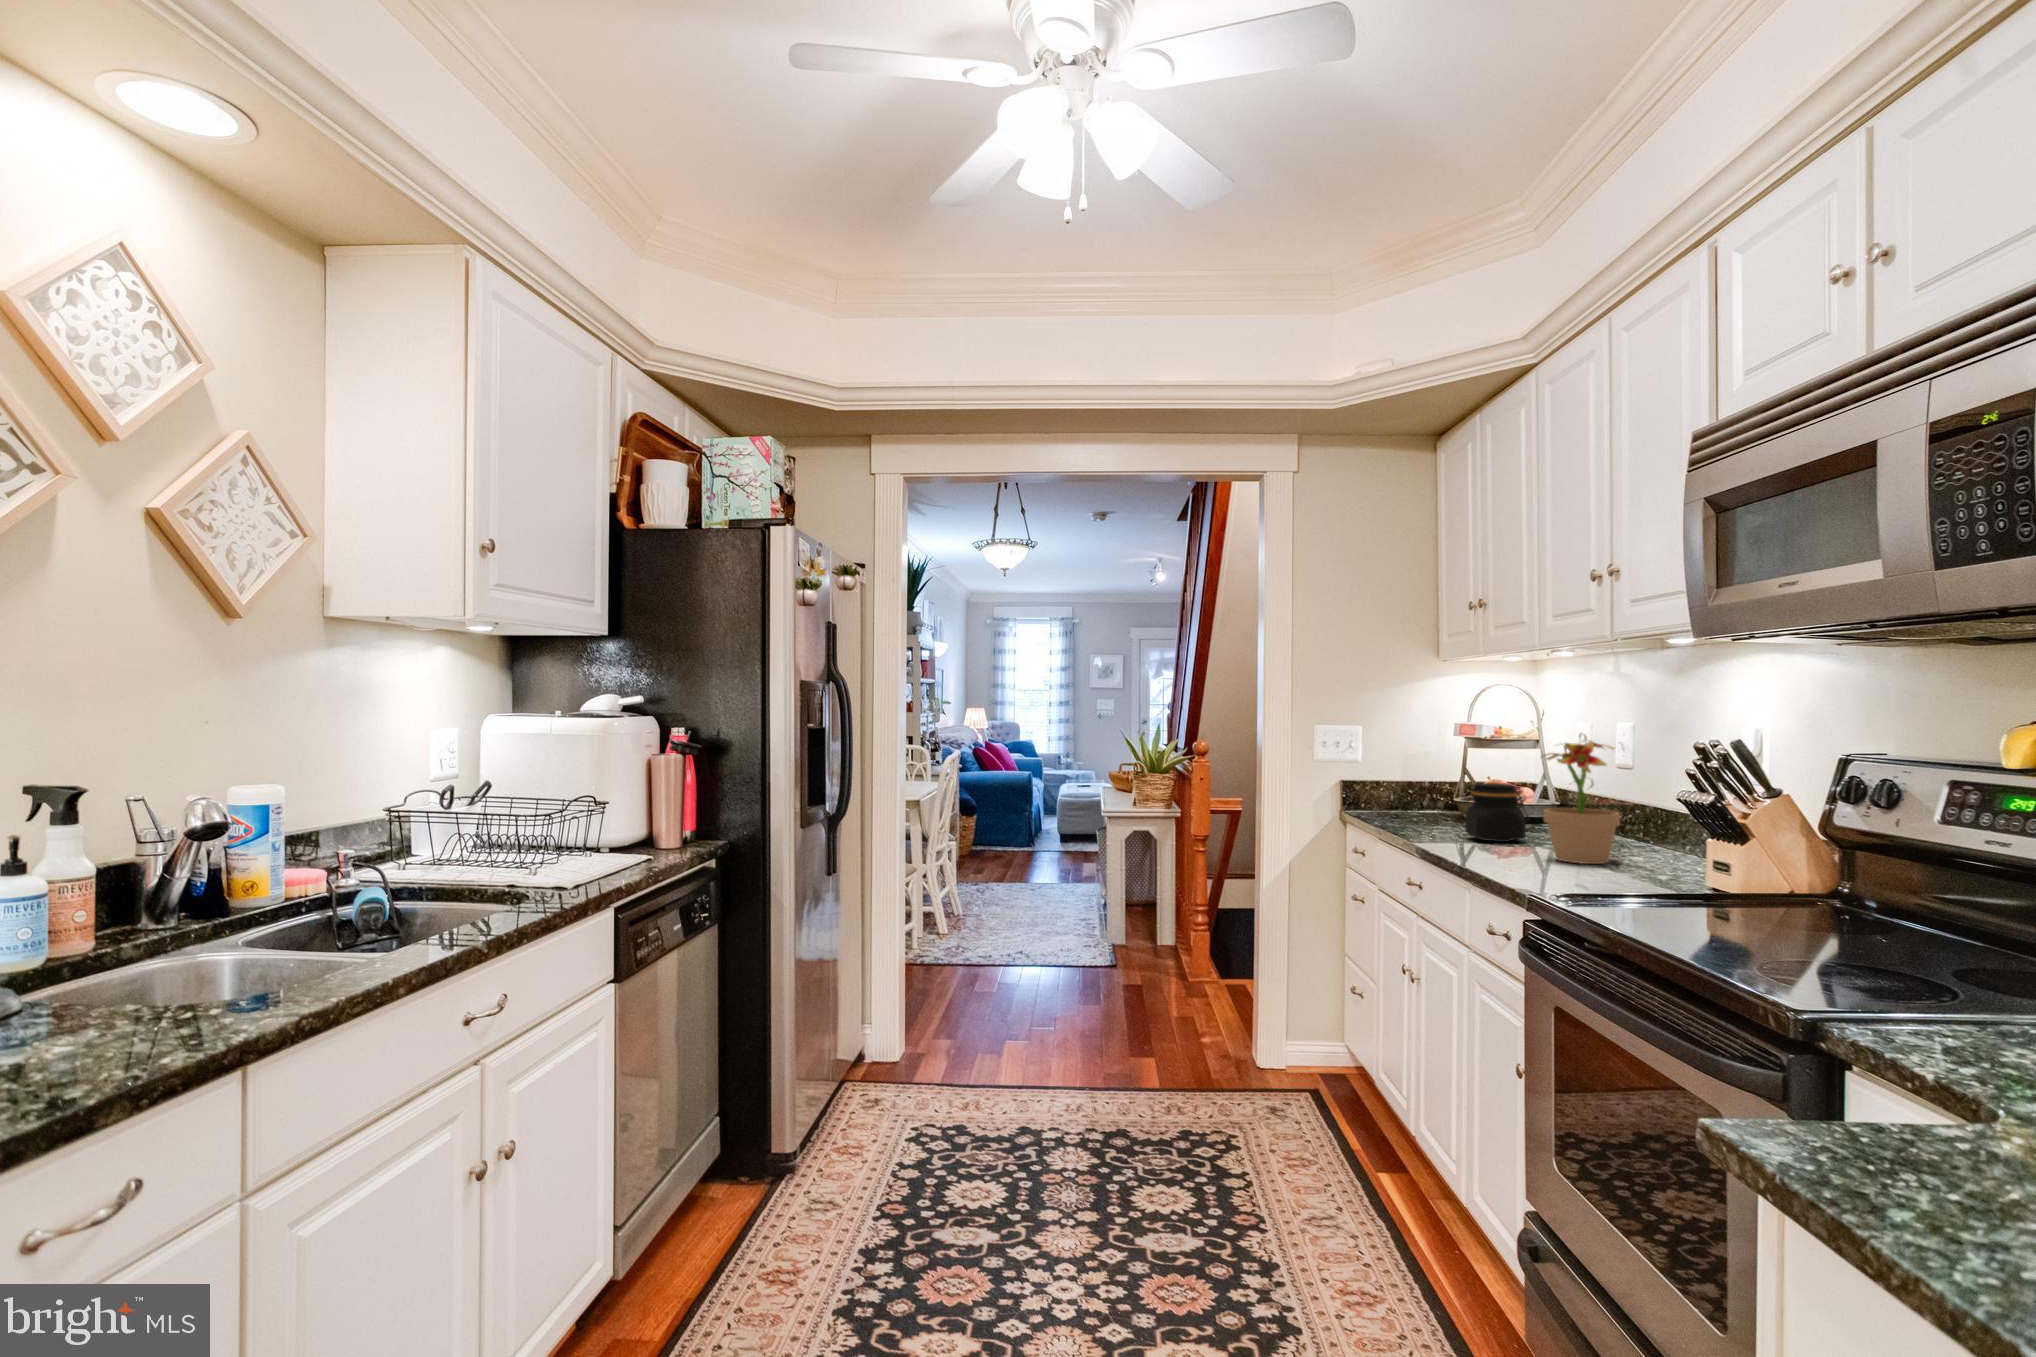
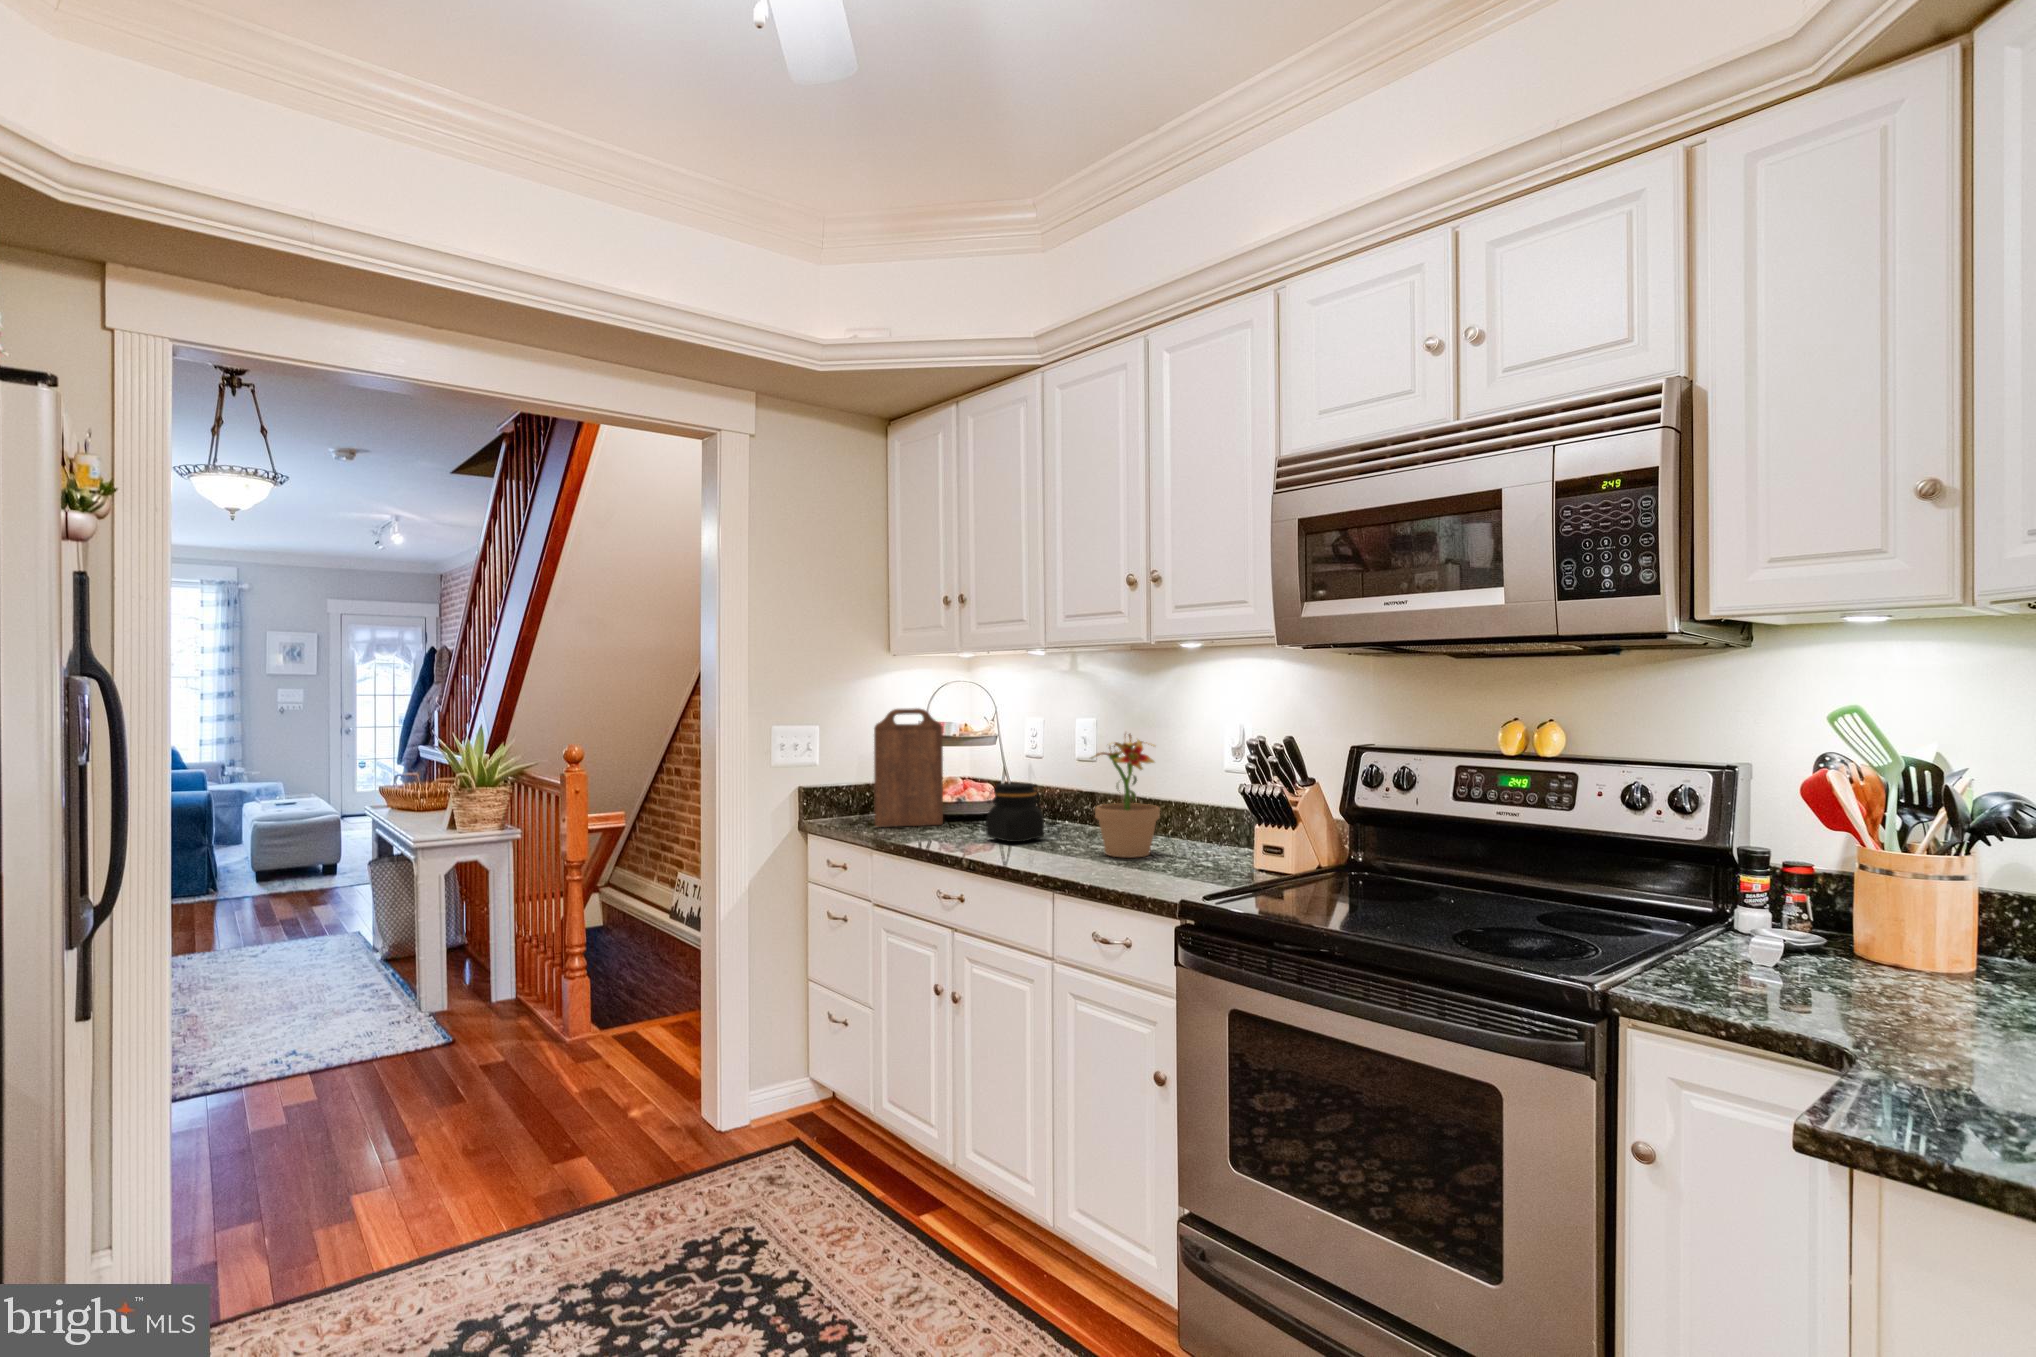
cutting board: none [1387,710,1456,824] -> present [874,708,943,827]

